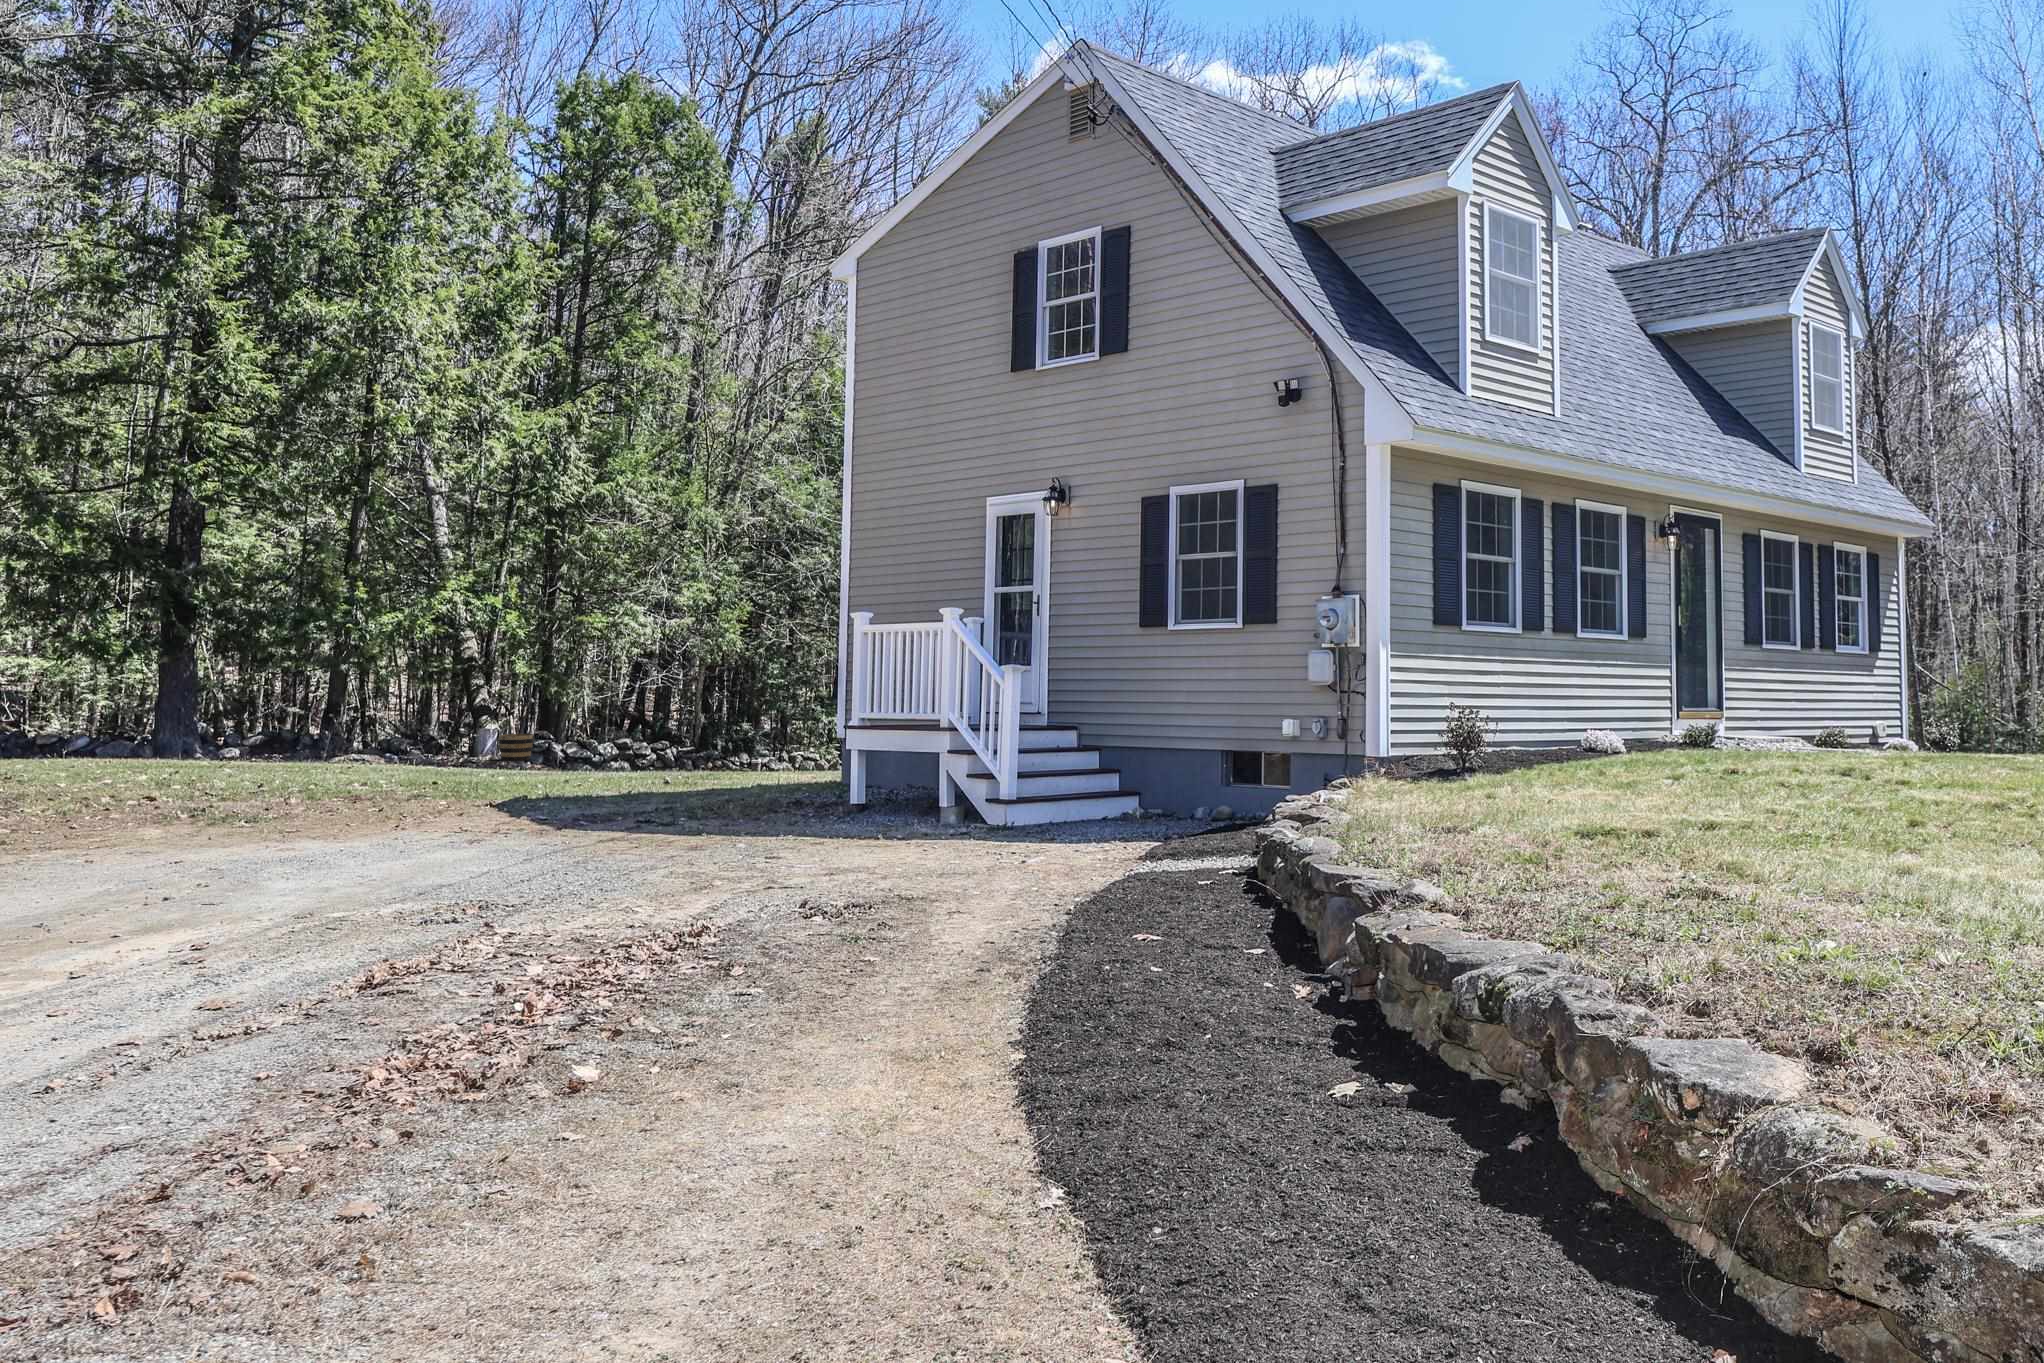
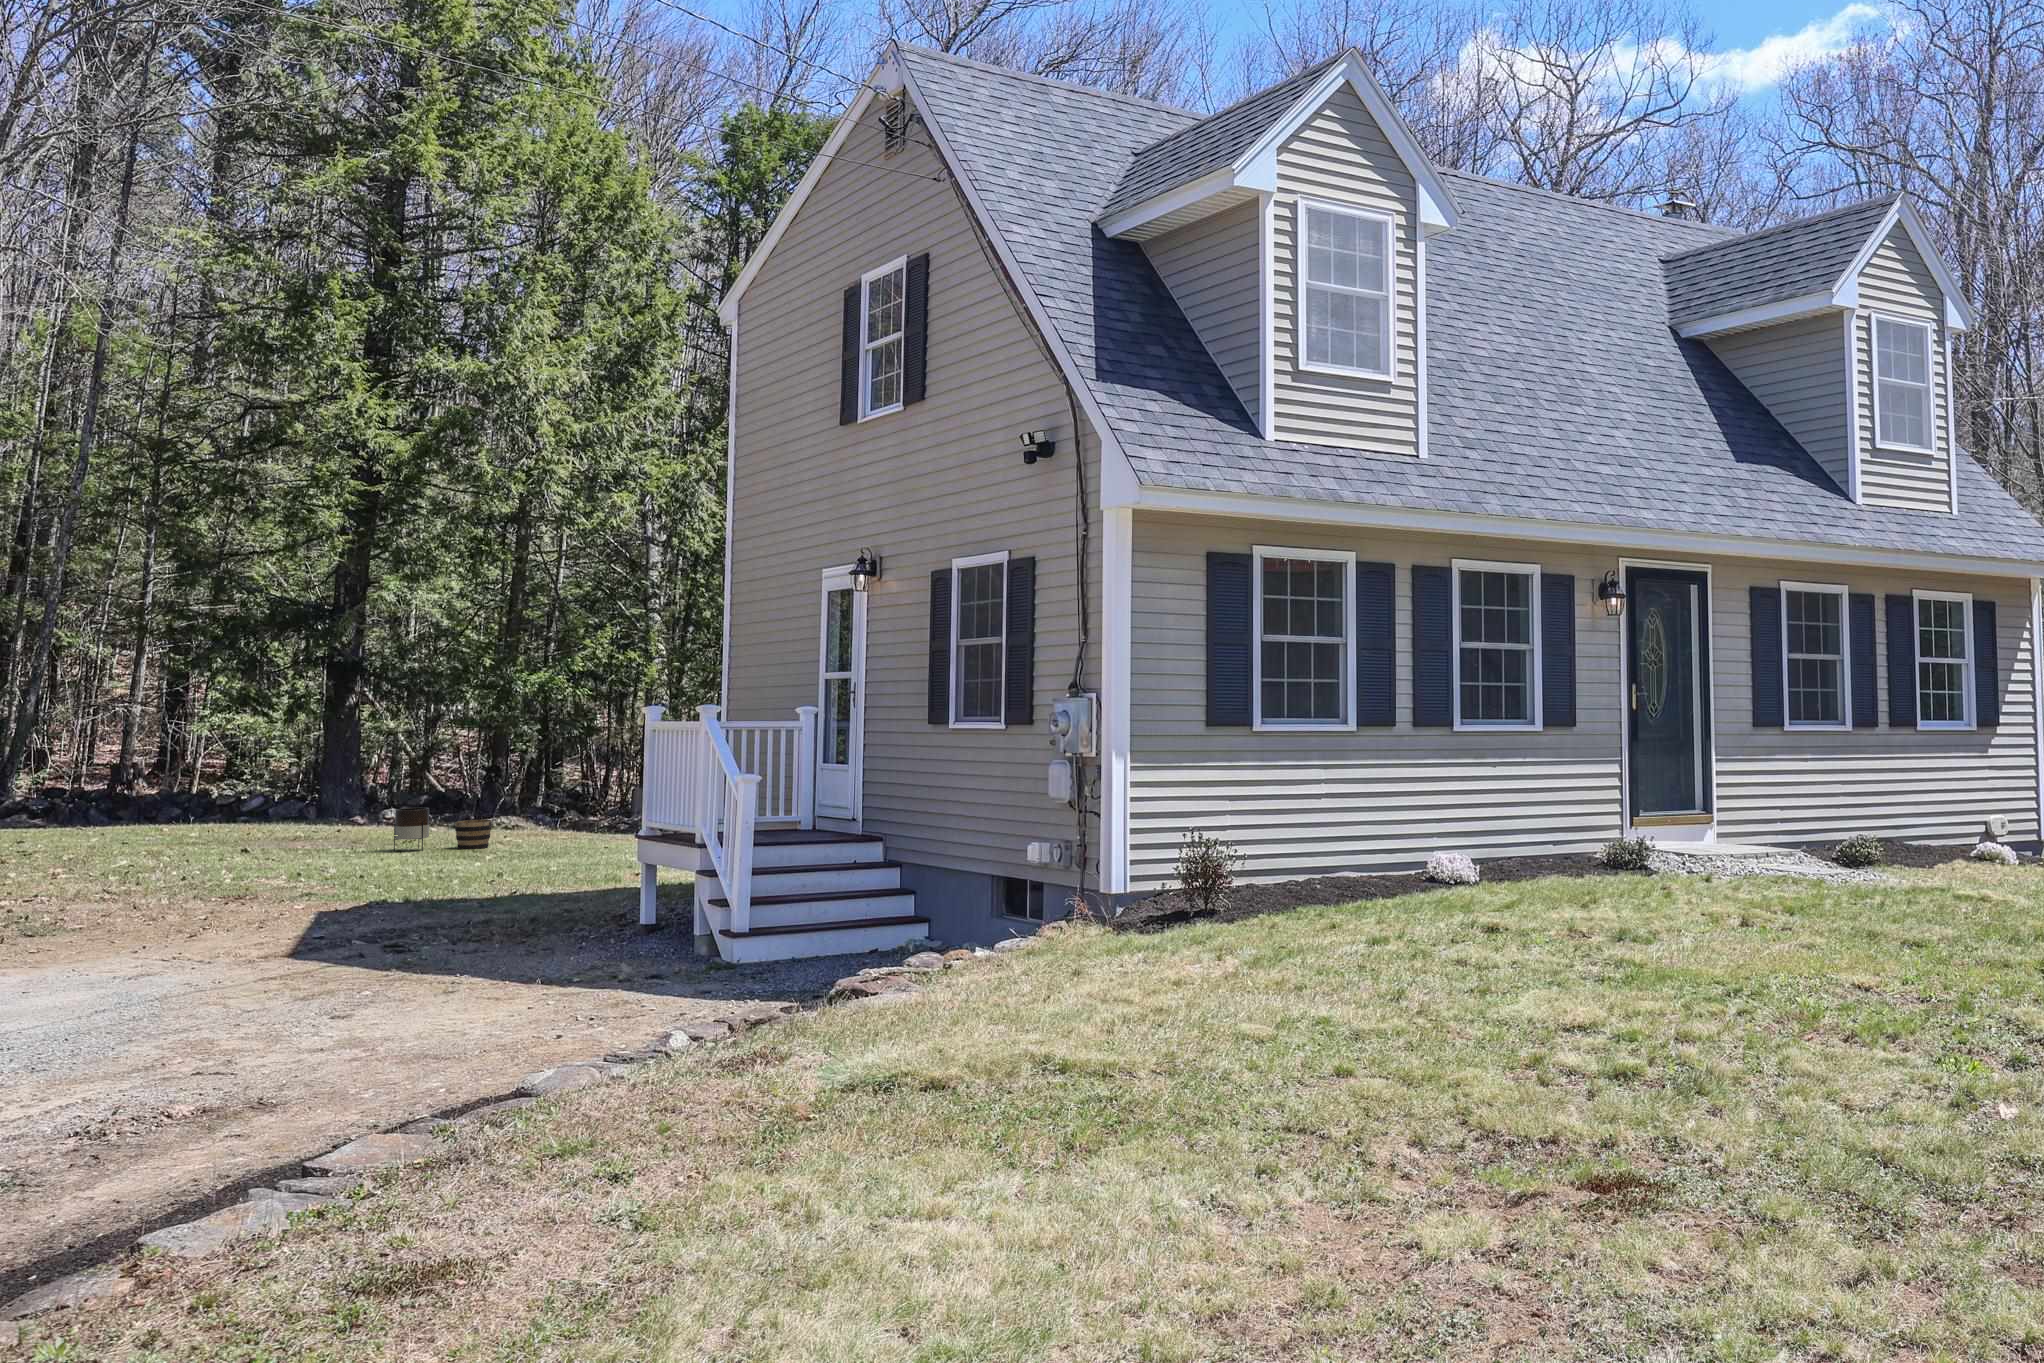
planter: none [442,722,476,763] -> present [394,808,429,852]

